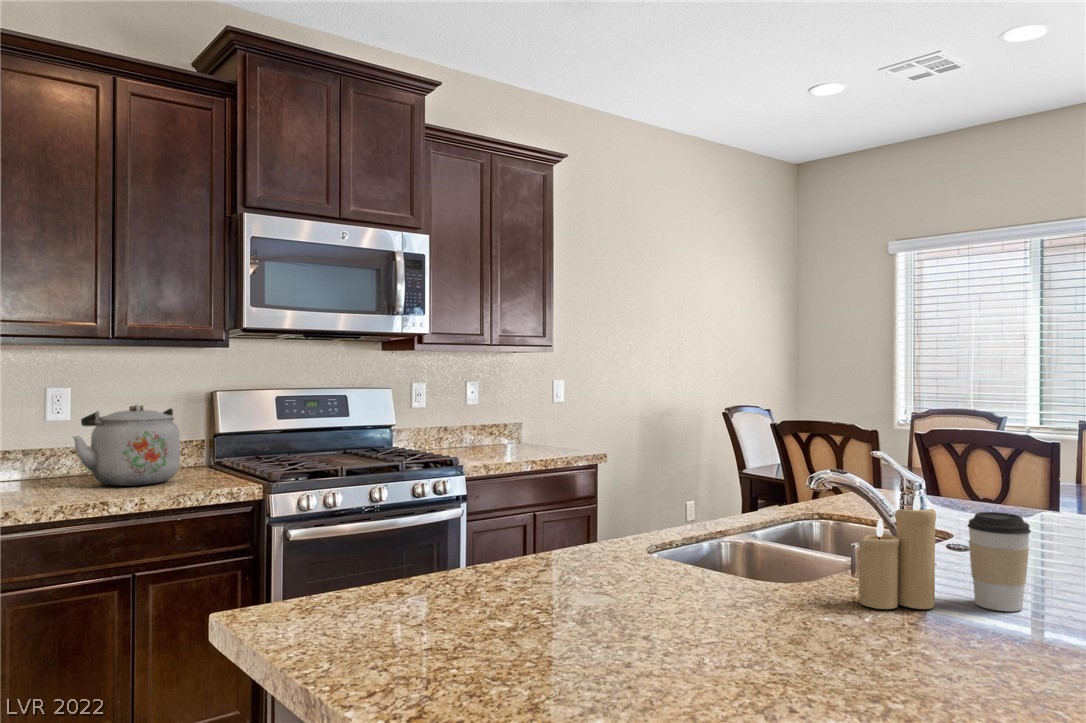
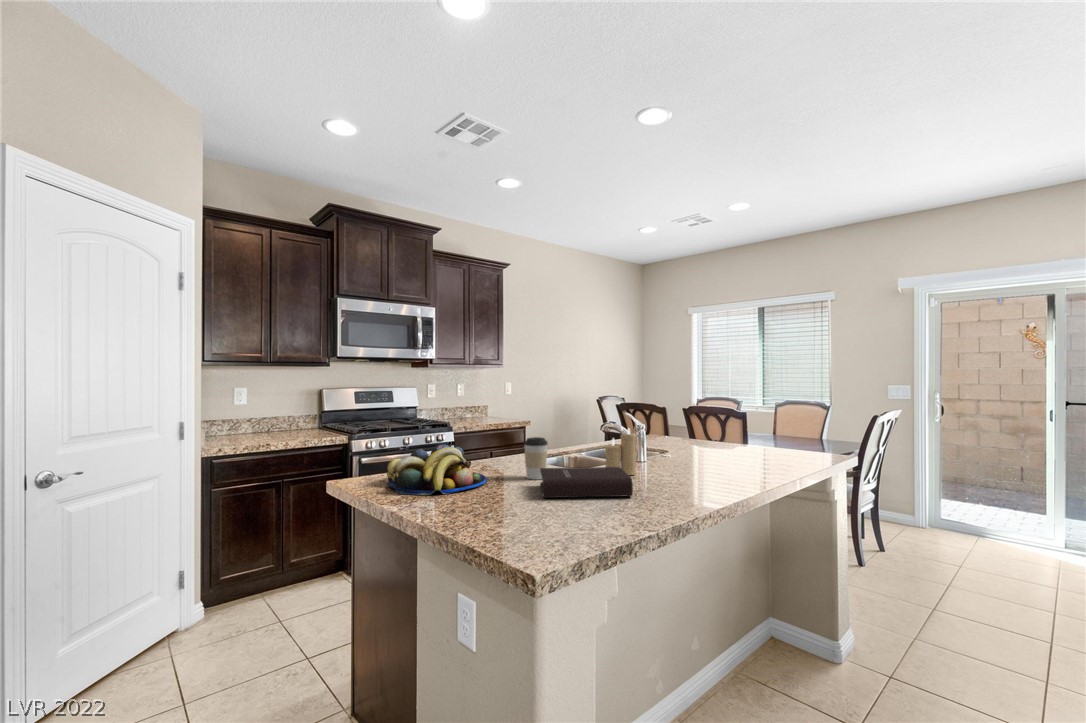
kettle: present [73,405,180,486] -> none [250,396,305,437]
coffee cup: present [968,512,1031,611] -> present [524,437,548,479]
fruit bowl: none [351,528,588,670] -> present [387,444,487,495]
book: none [724,597,1000,690] -> present [540,467,633,498]

